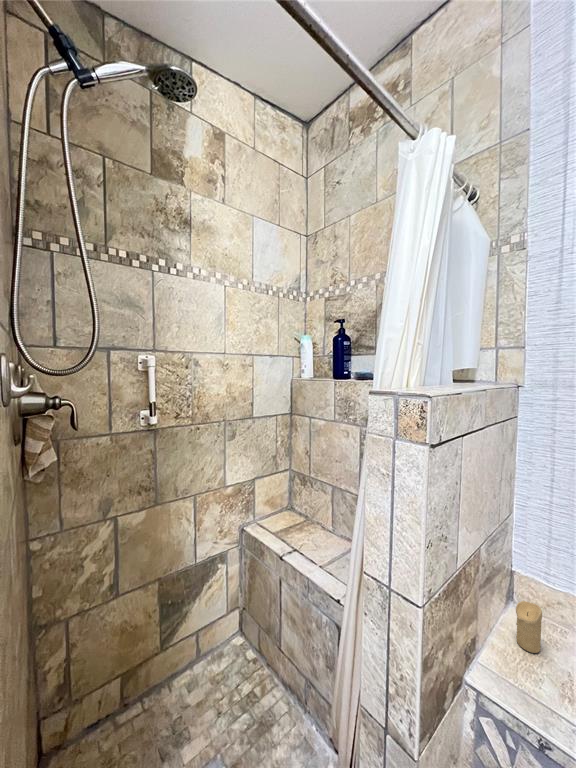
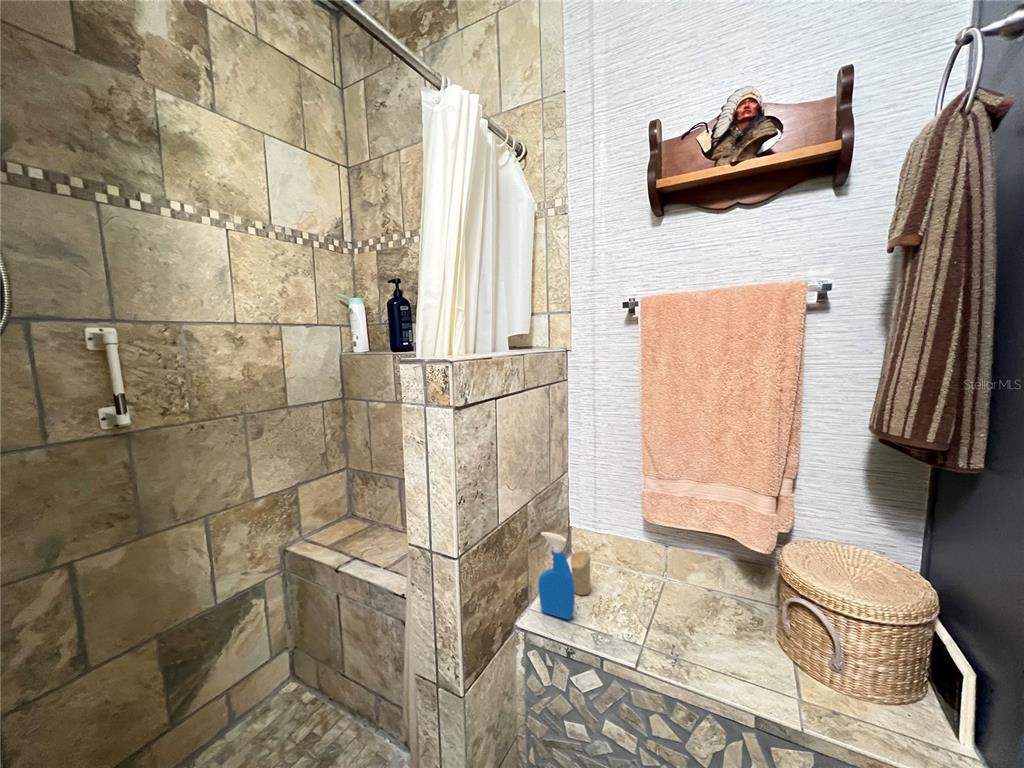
spray bottle: none [481,574,529,680] -> present [538,532,575,619]

